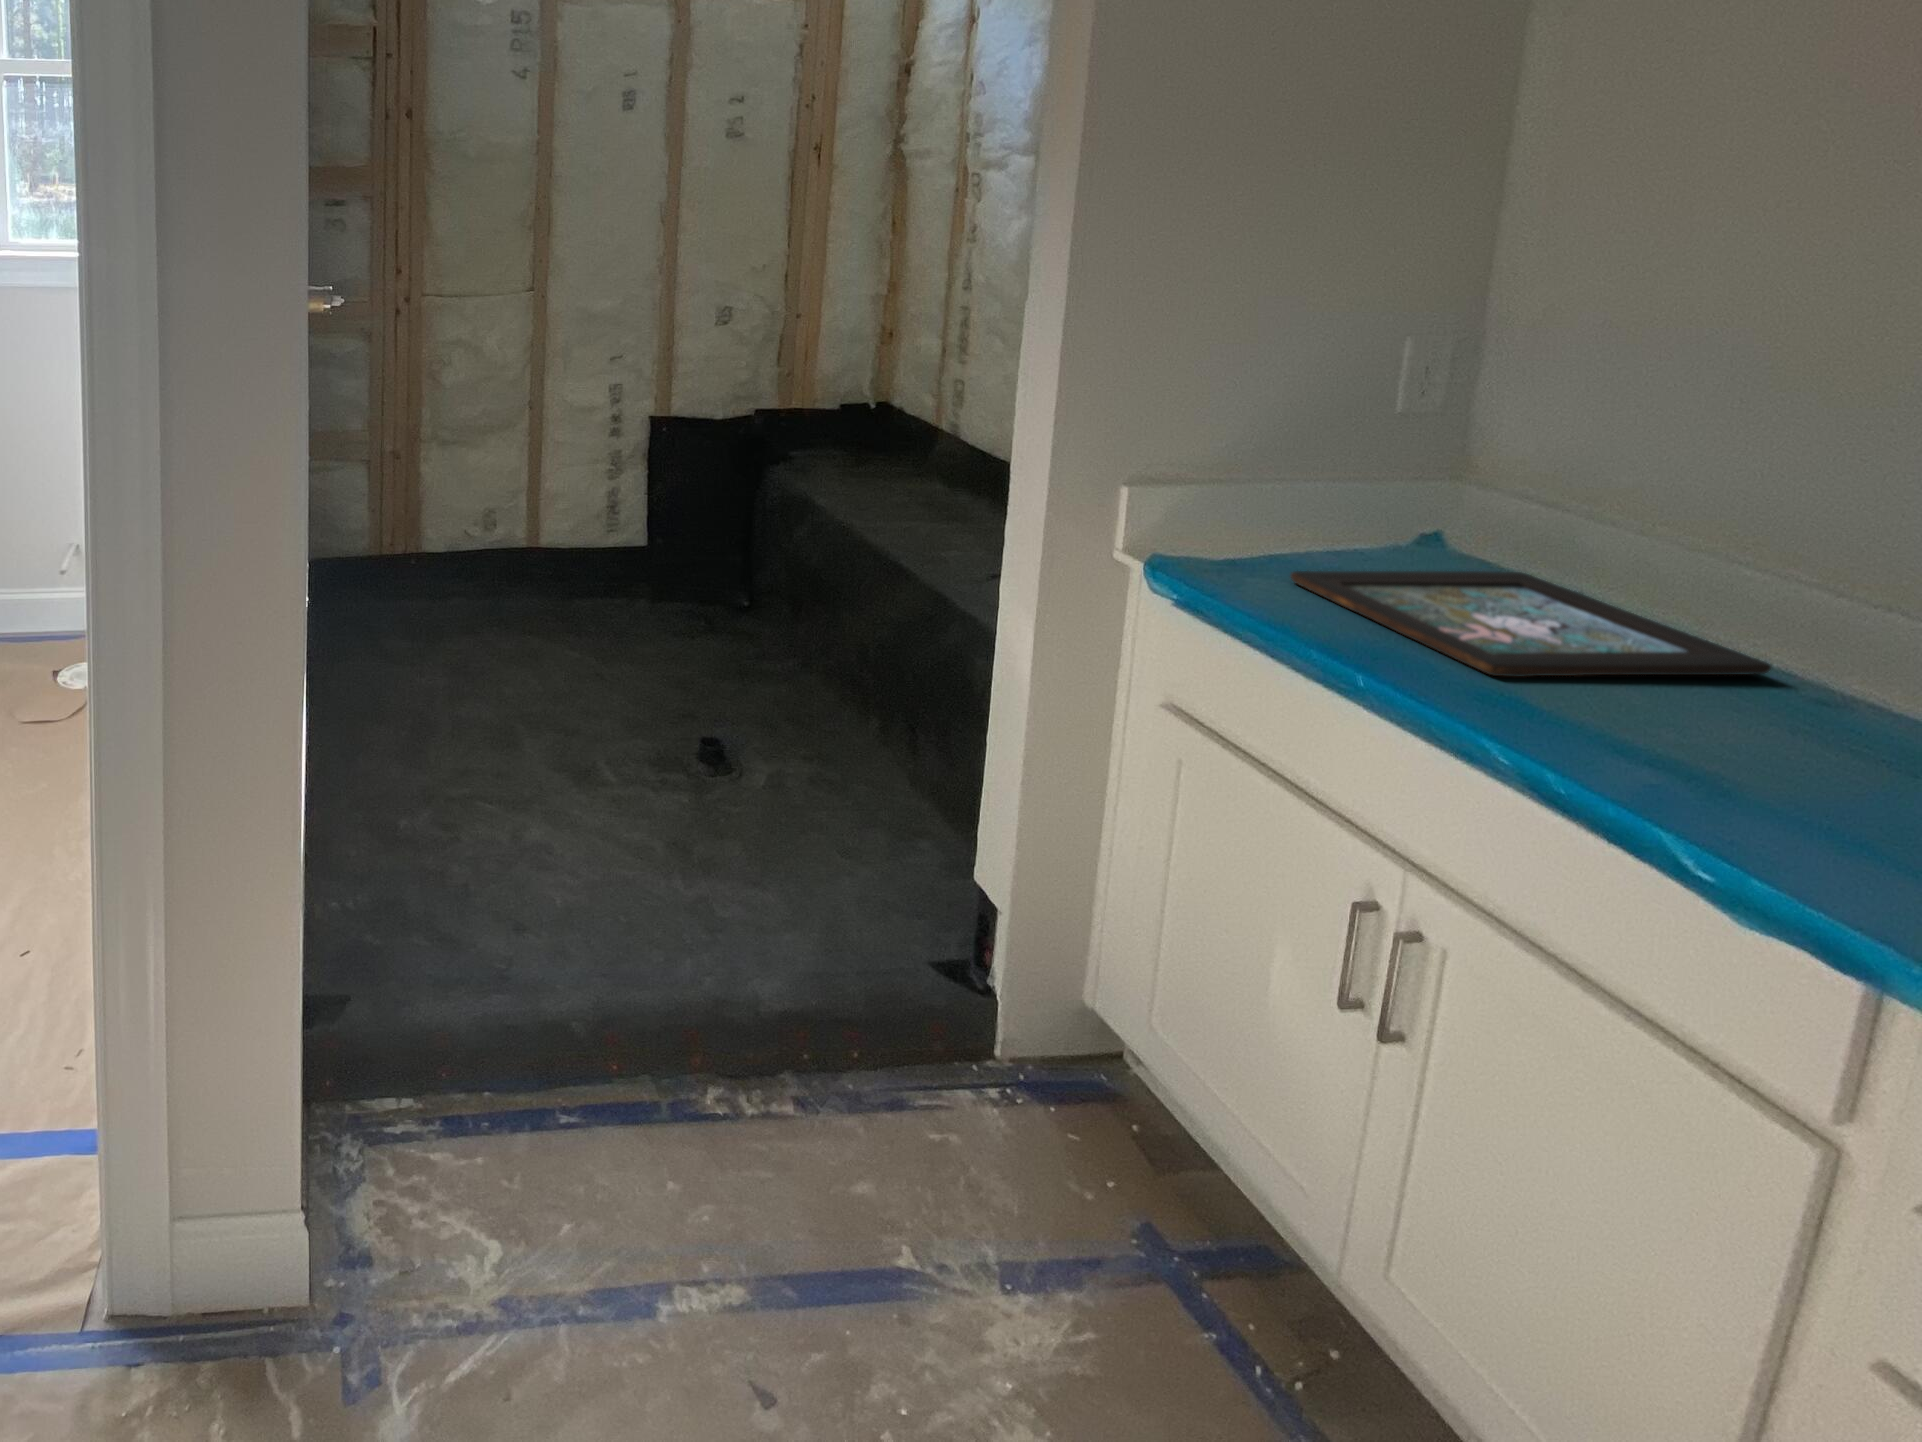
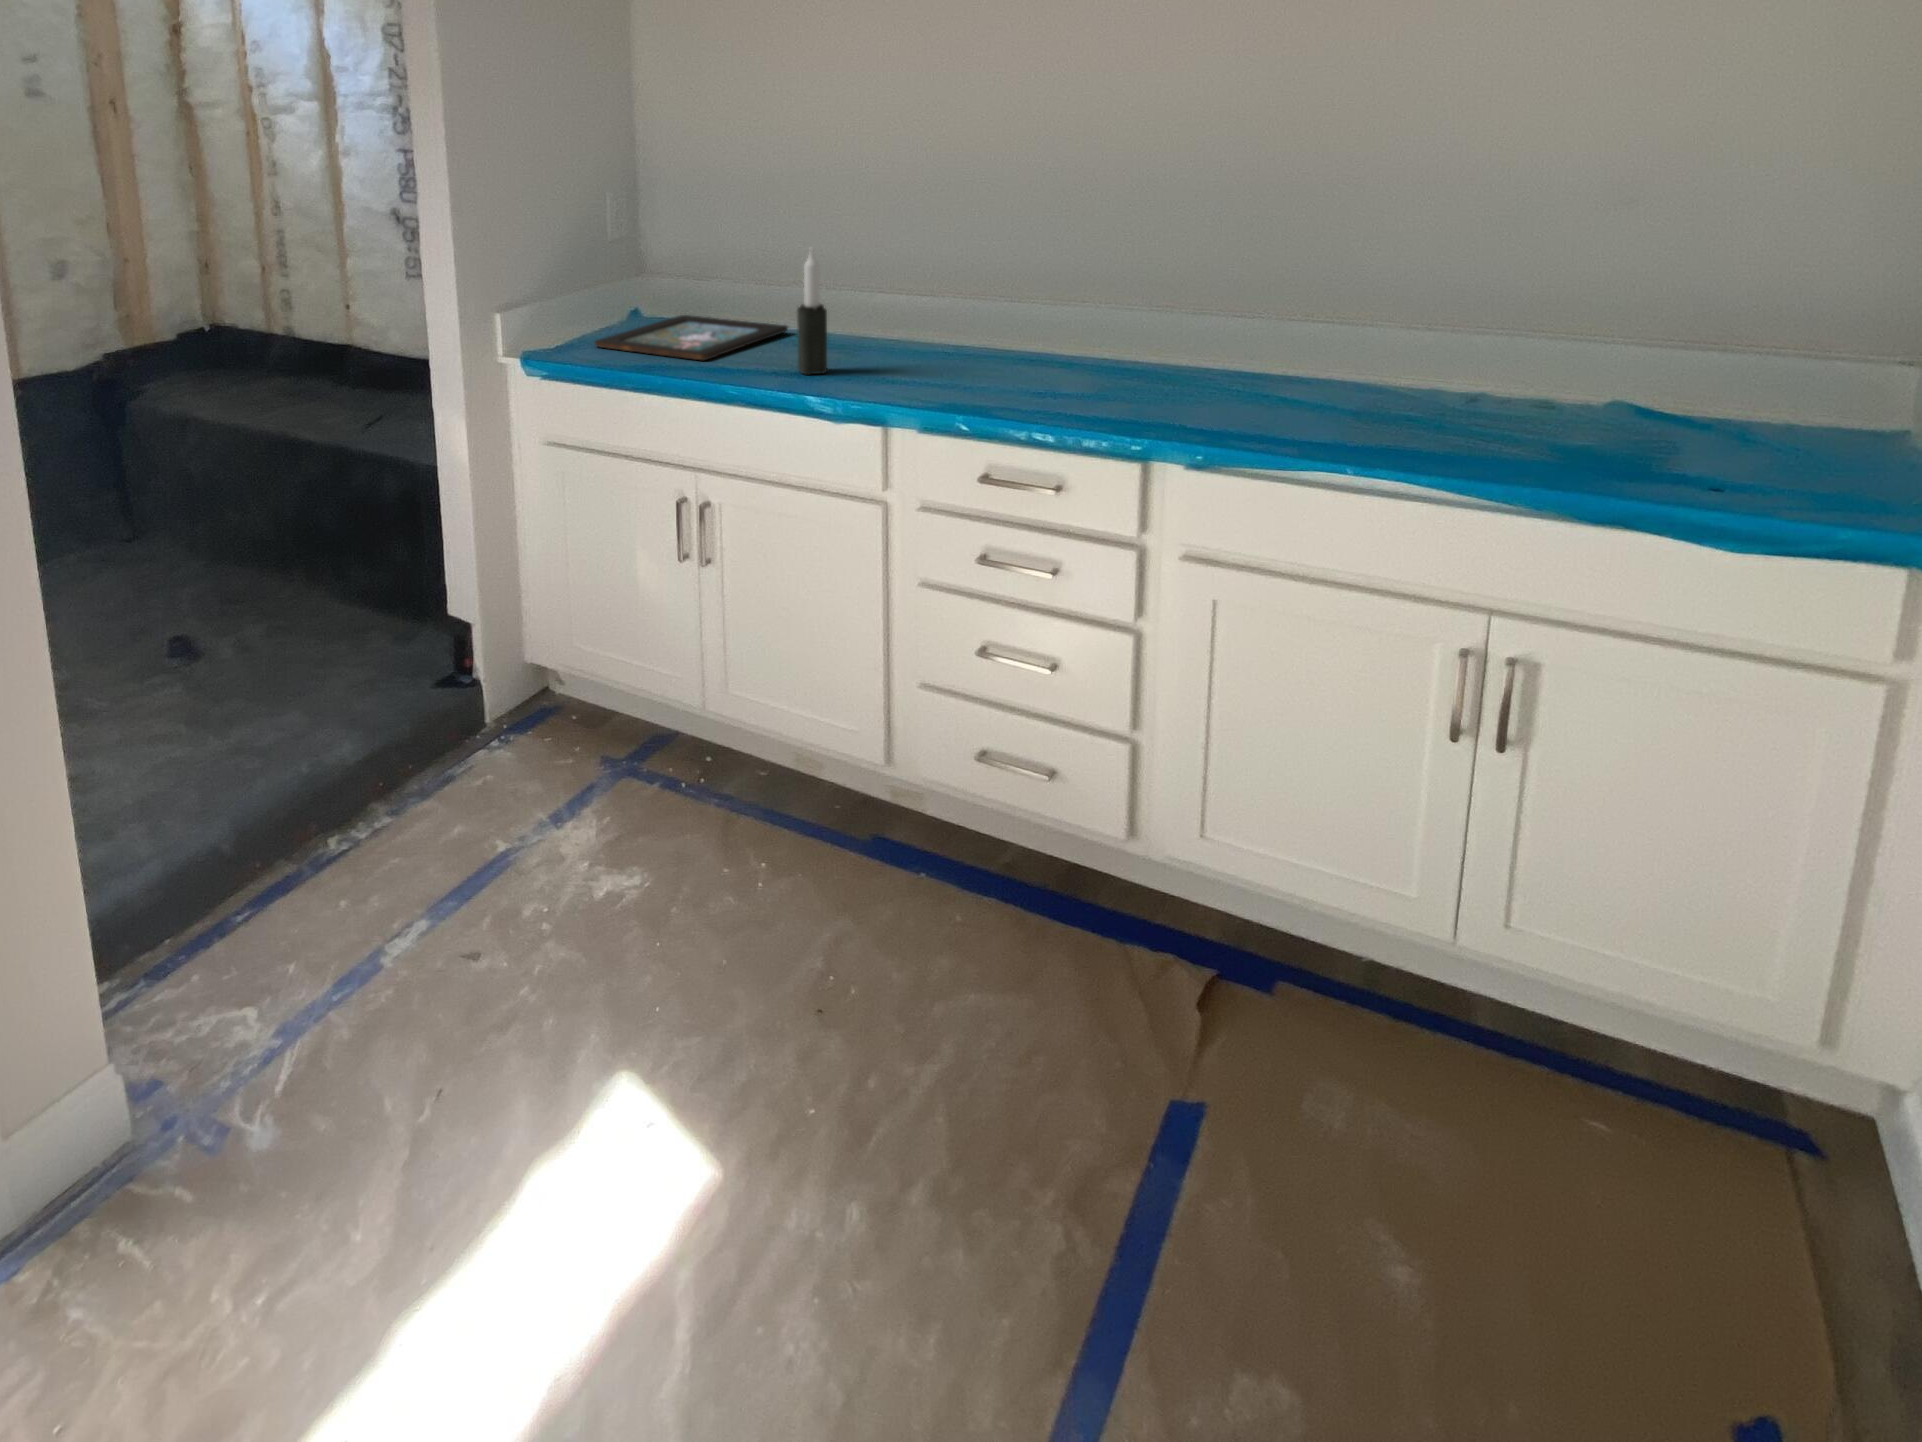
candle: none [1721,536,1836,809] -> present [797,248,827,375]

